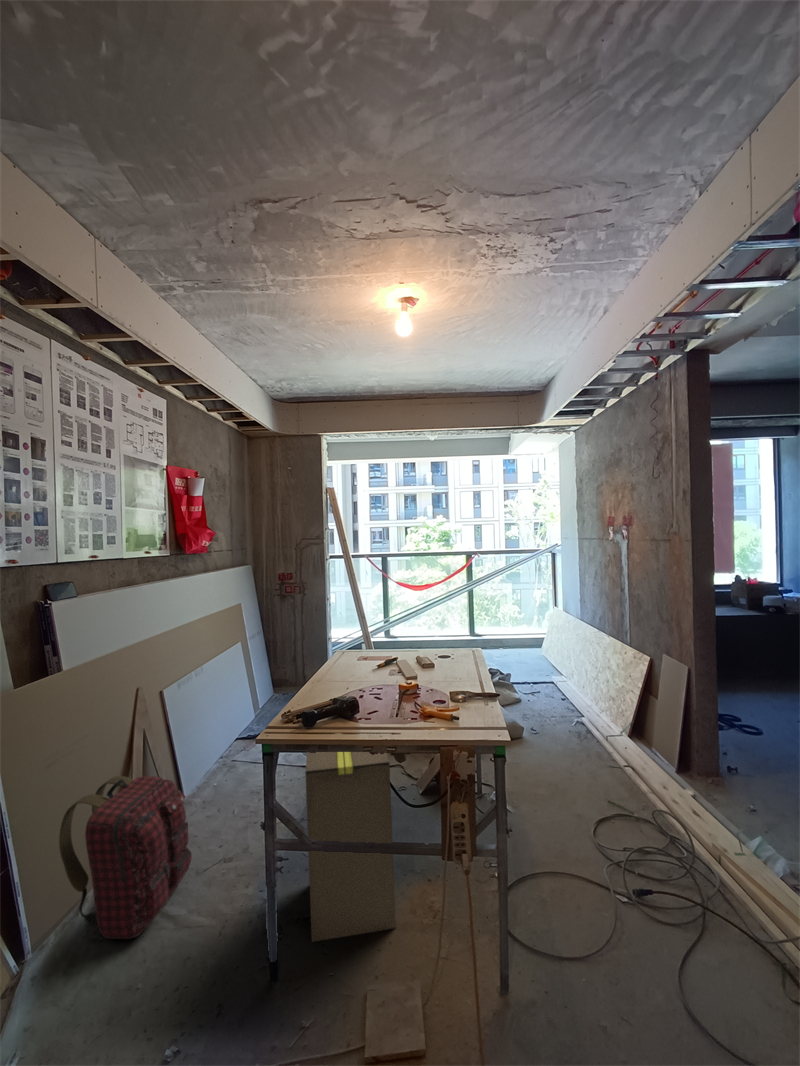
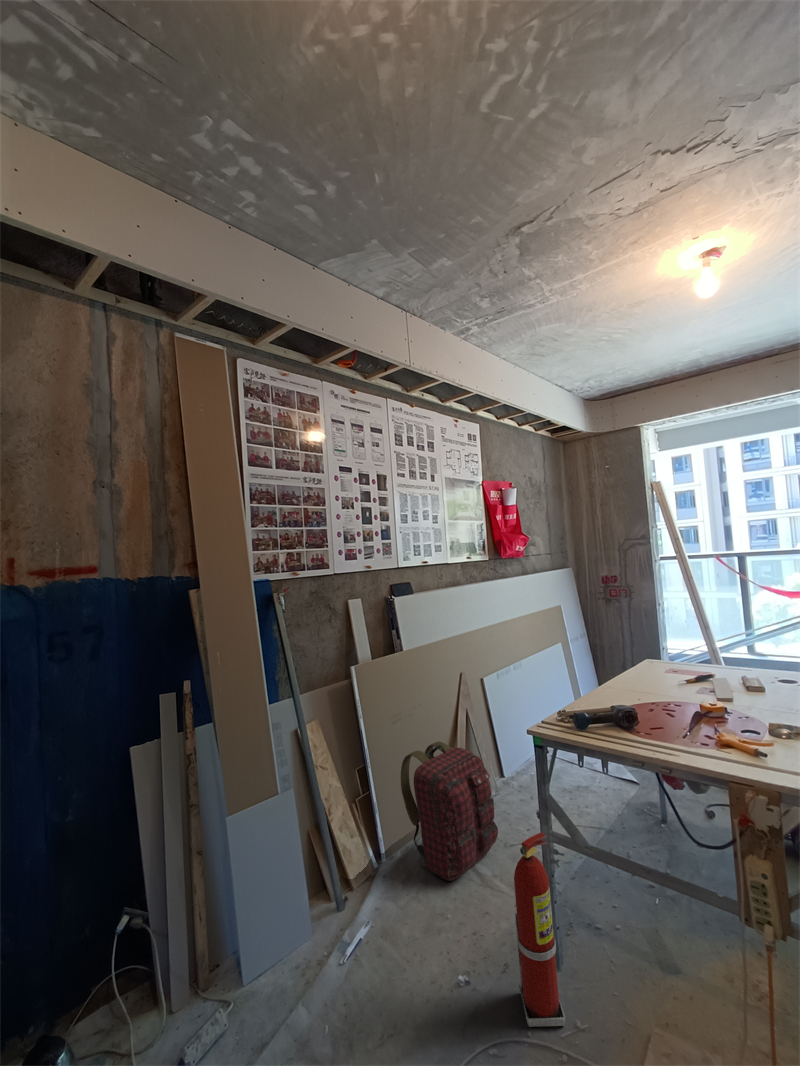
cardboard box: present [305,752,396,942] -> none [586,751,711,1013]
fire extinguisher: none [237,830,287,1035] -> present [514,832,565,1027]

